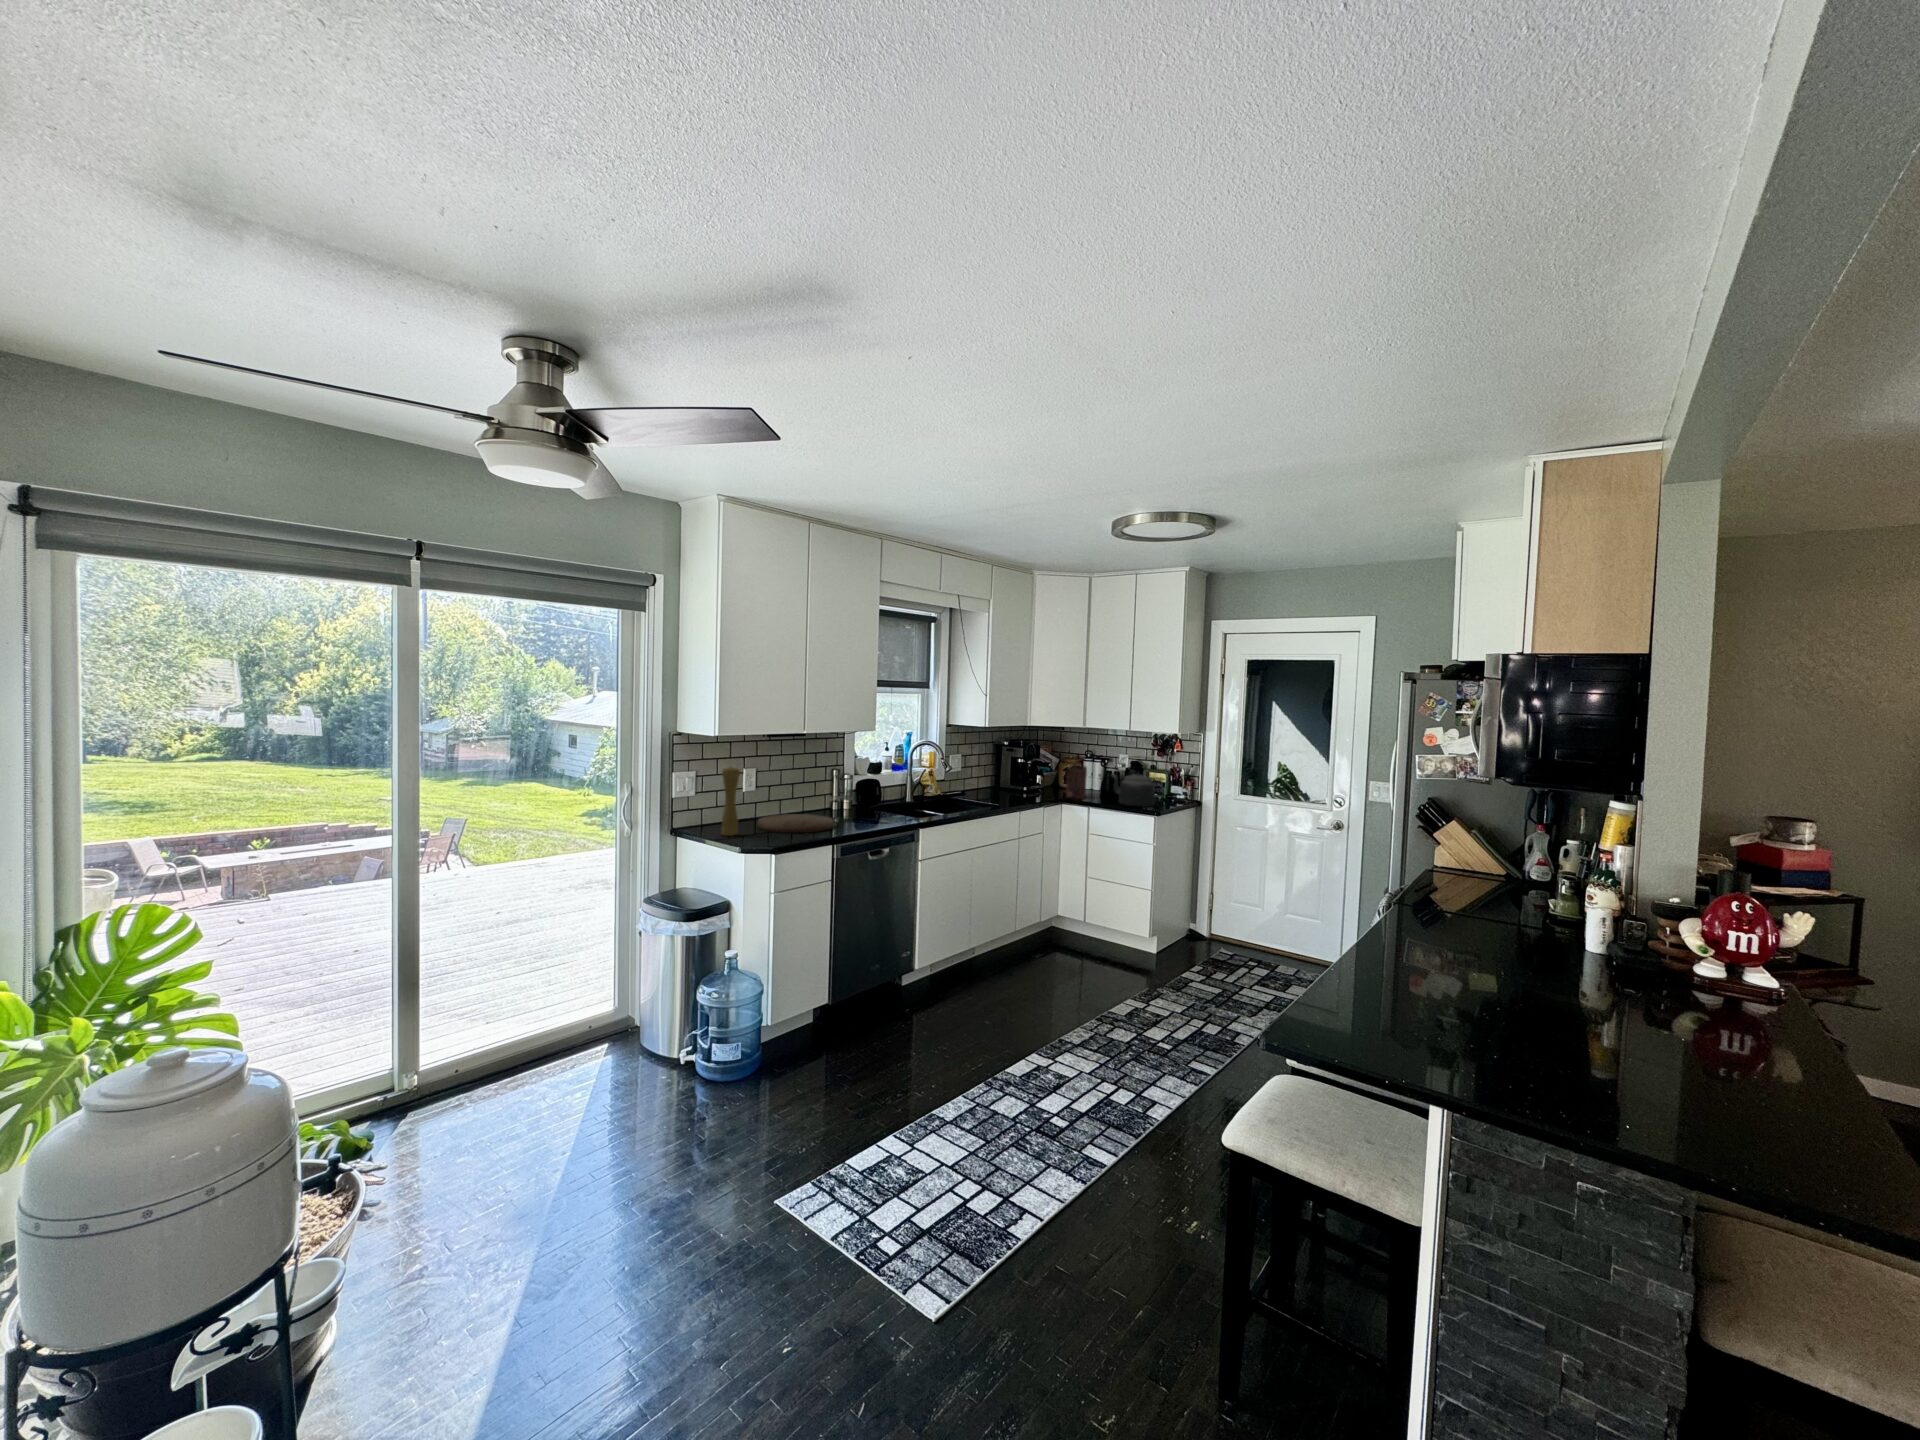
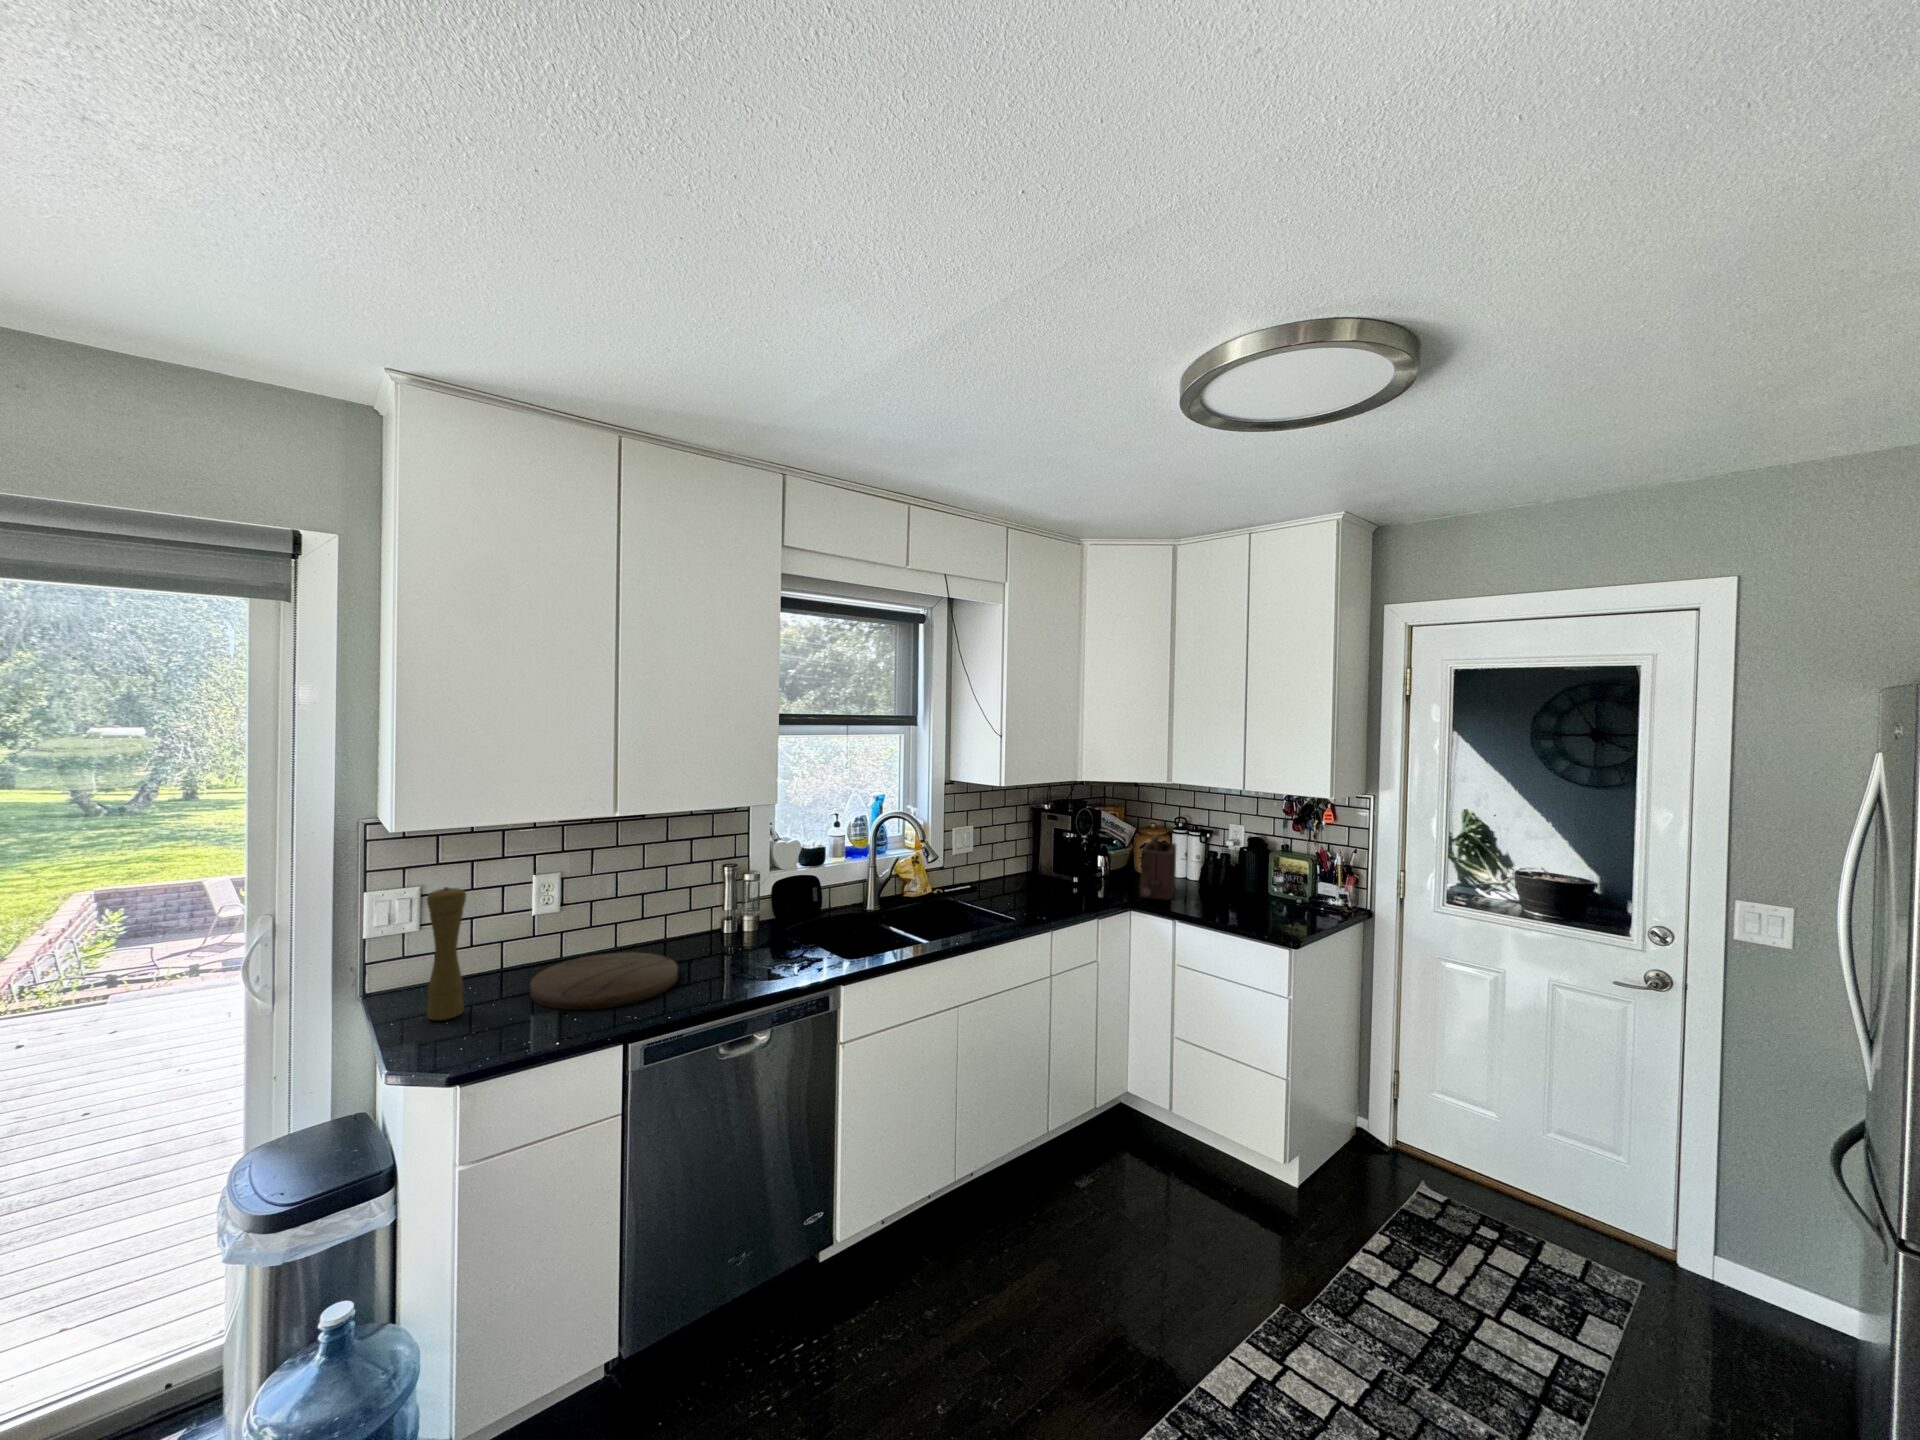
kettle: present [1112,757,1155,807] -> none [1214,834,1295,923]

